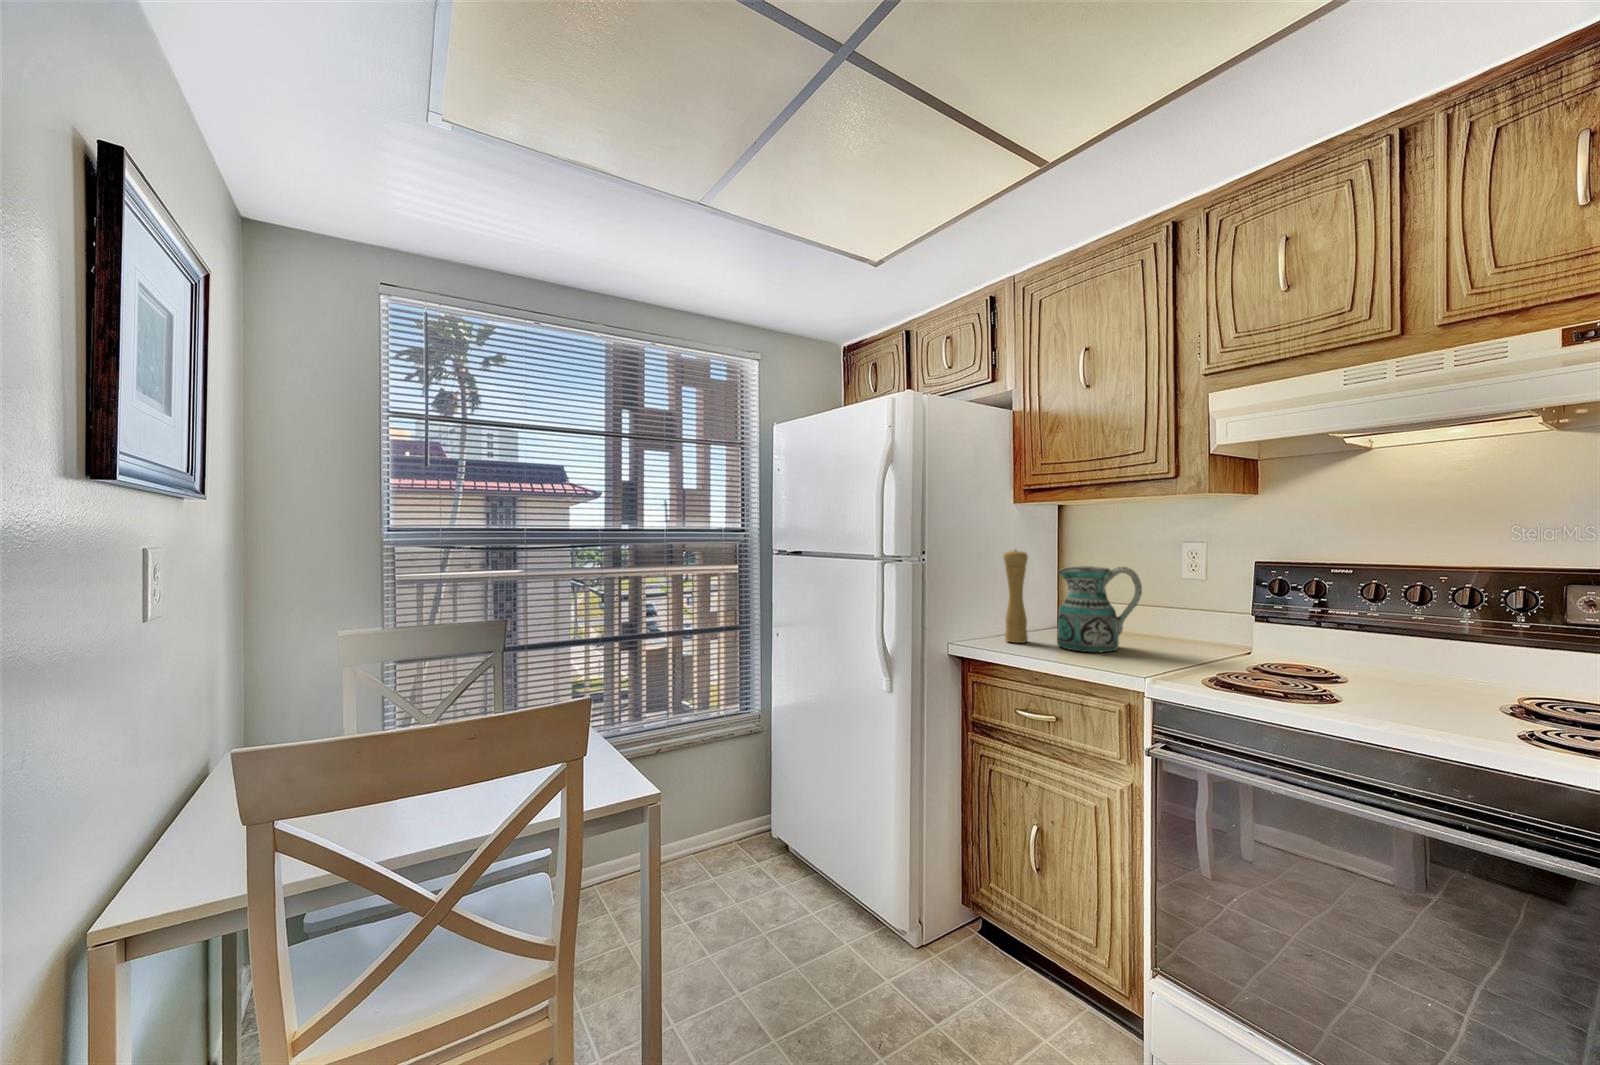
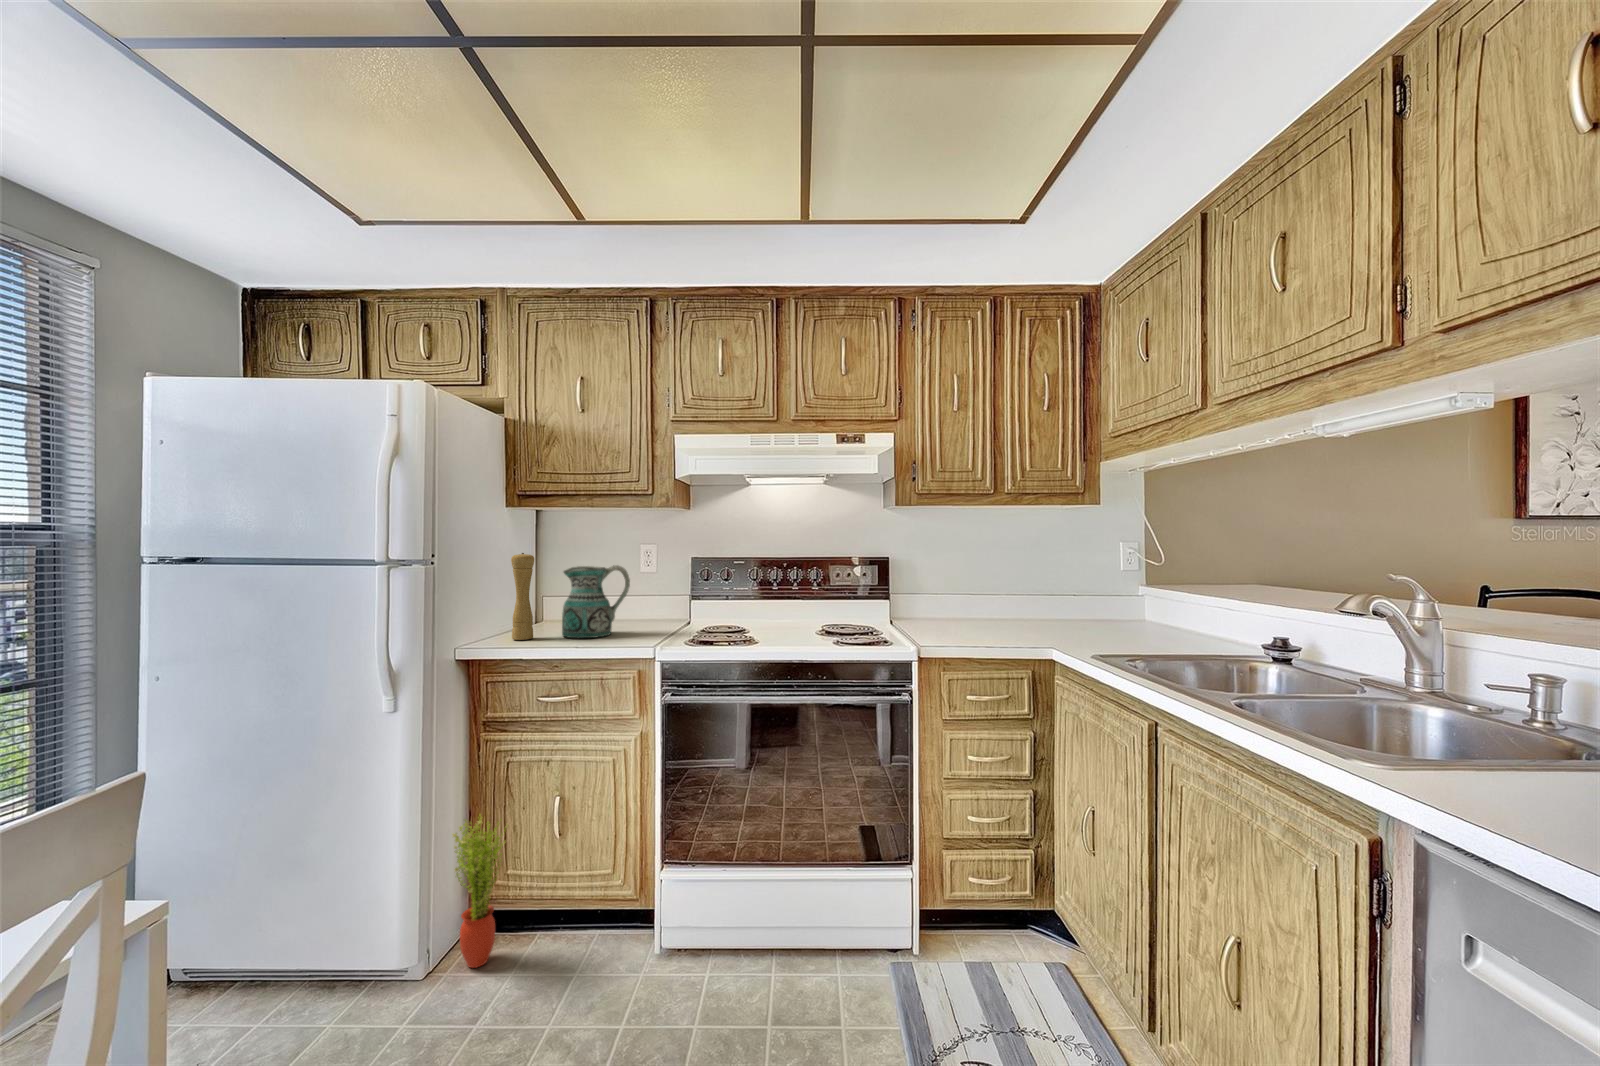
potted plant: none [925,813,986,969] -> present [453,819,509,968]

